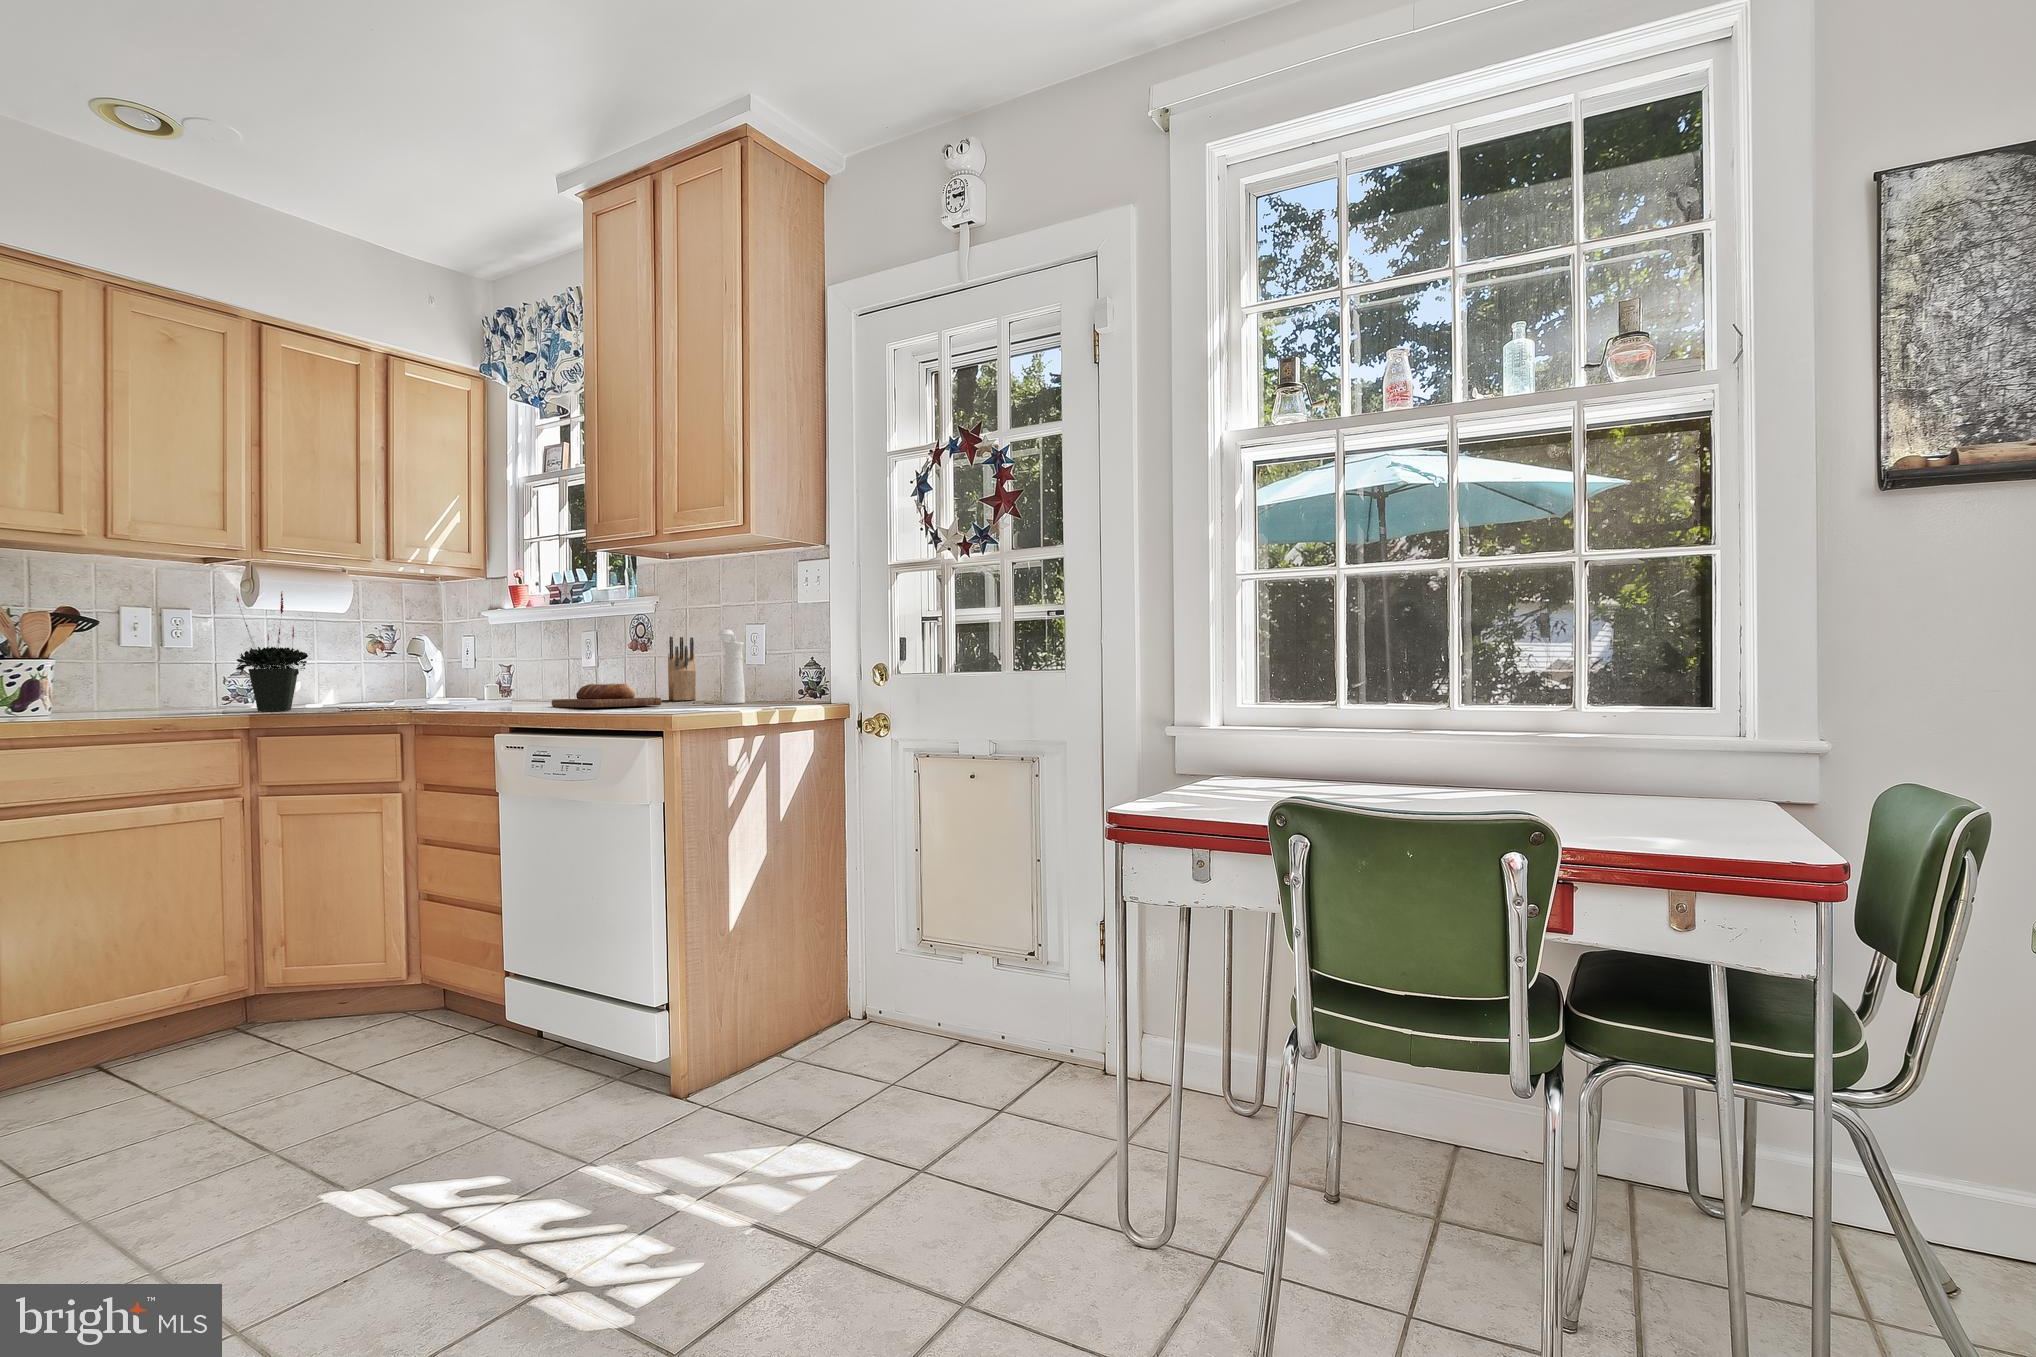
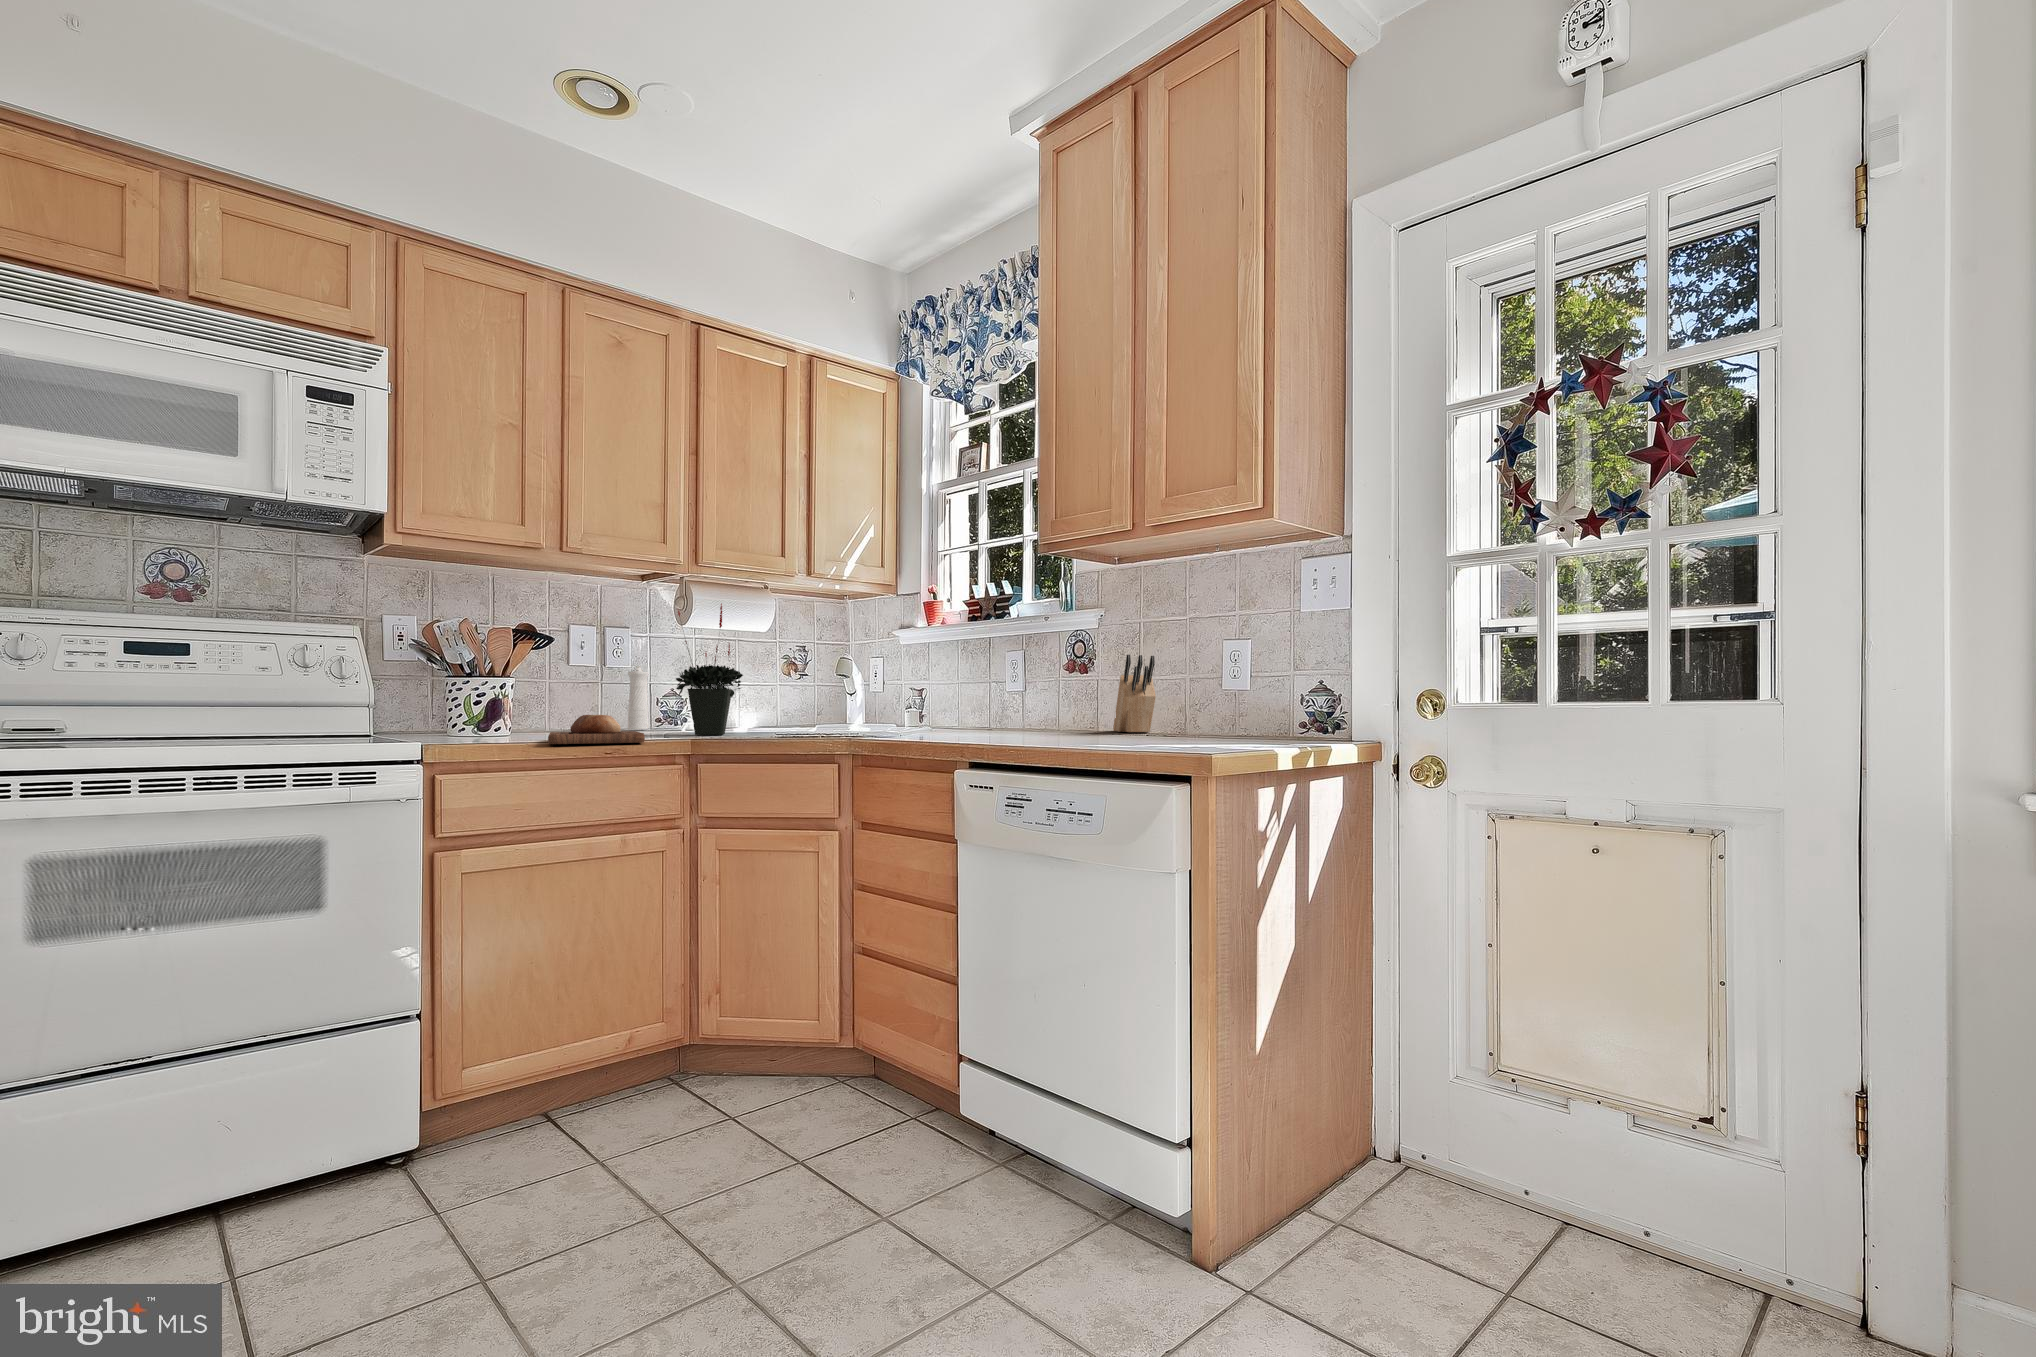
pepper mill: present [718,630,745,703] -> present [628,666,649,729]
bread loaf: present [552,684,661,707] -> present [548,715,645,744]

